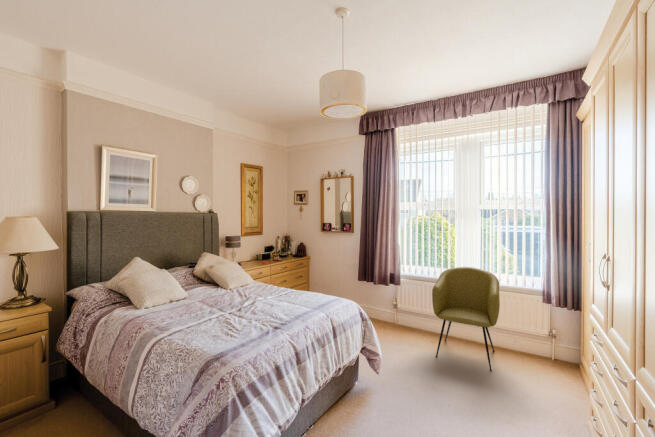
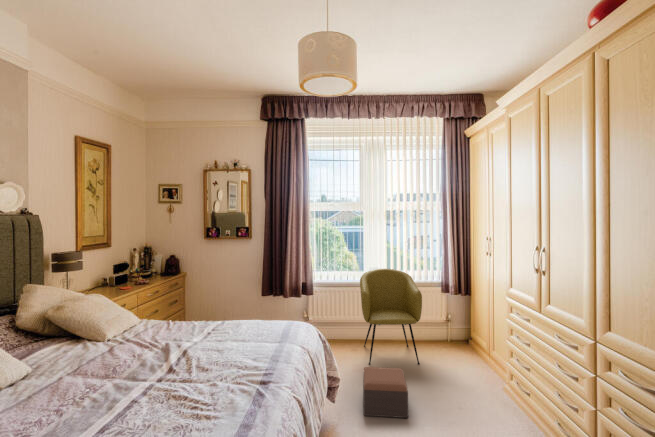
footstool: none [392,355,446,413] -> present [363,367,408,418]

